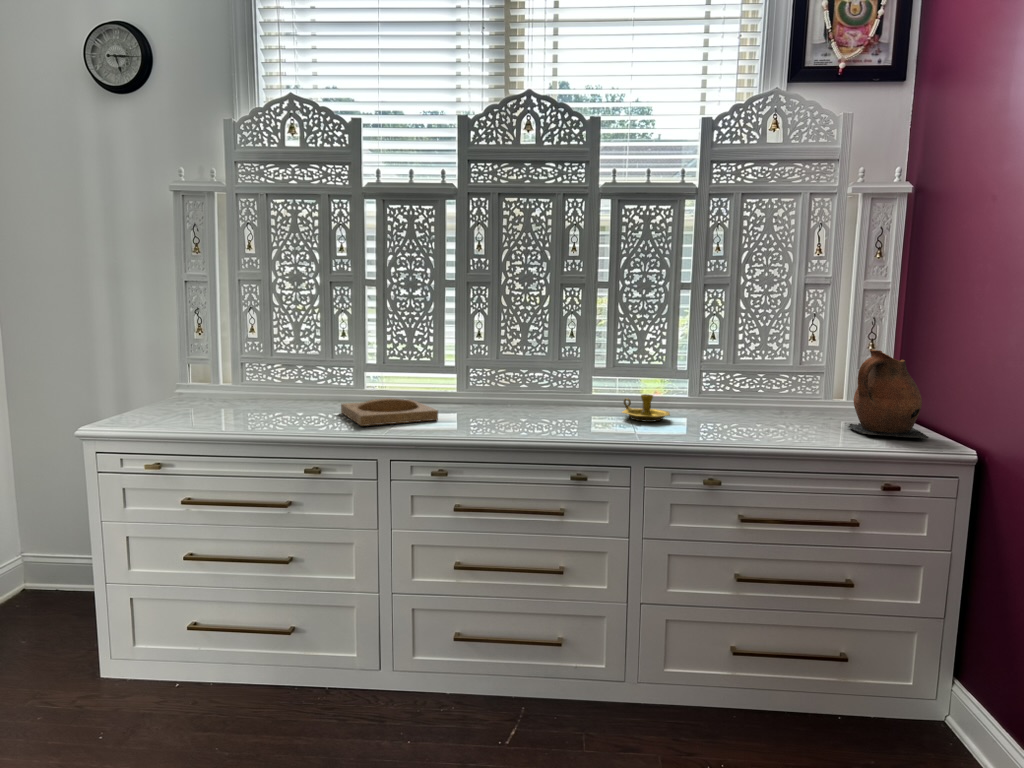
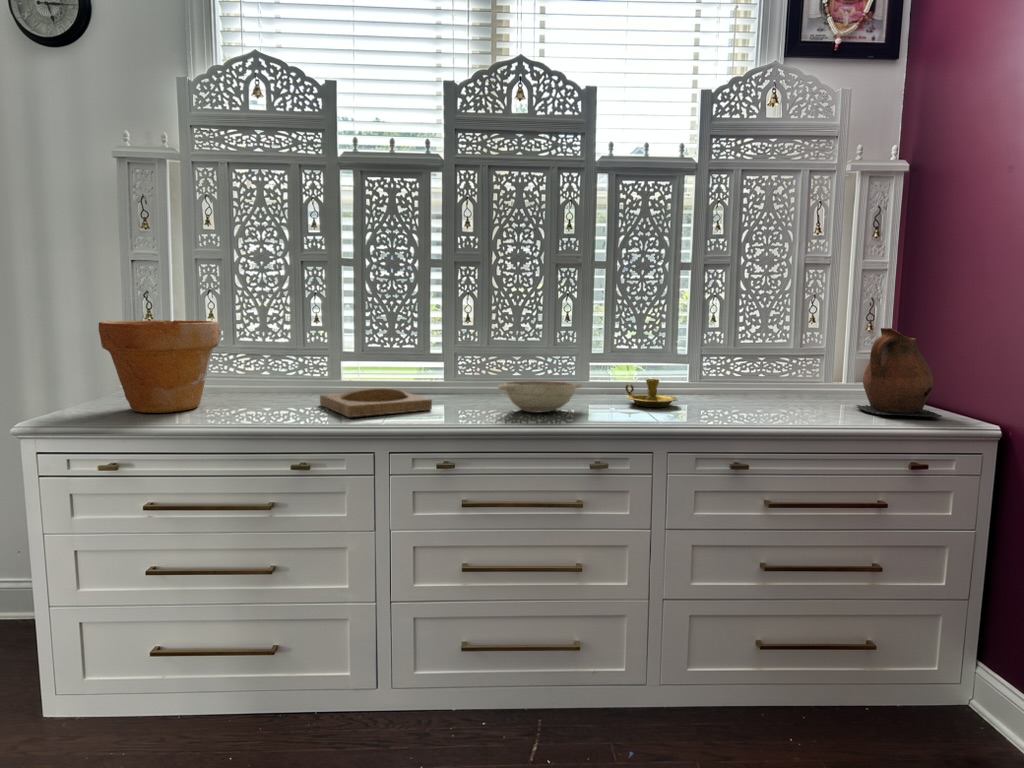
flower pot: none [151,335,255,418] -> present [99,320,220,413]
decorative bowl: none [497,395,578,425] -> present [498,381,582,412]

